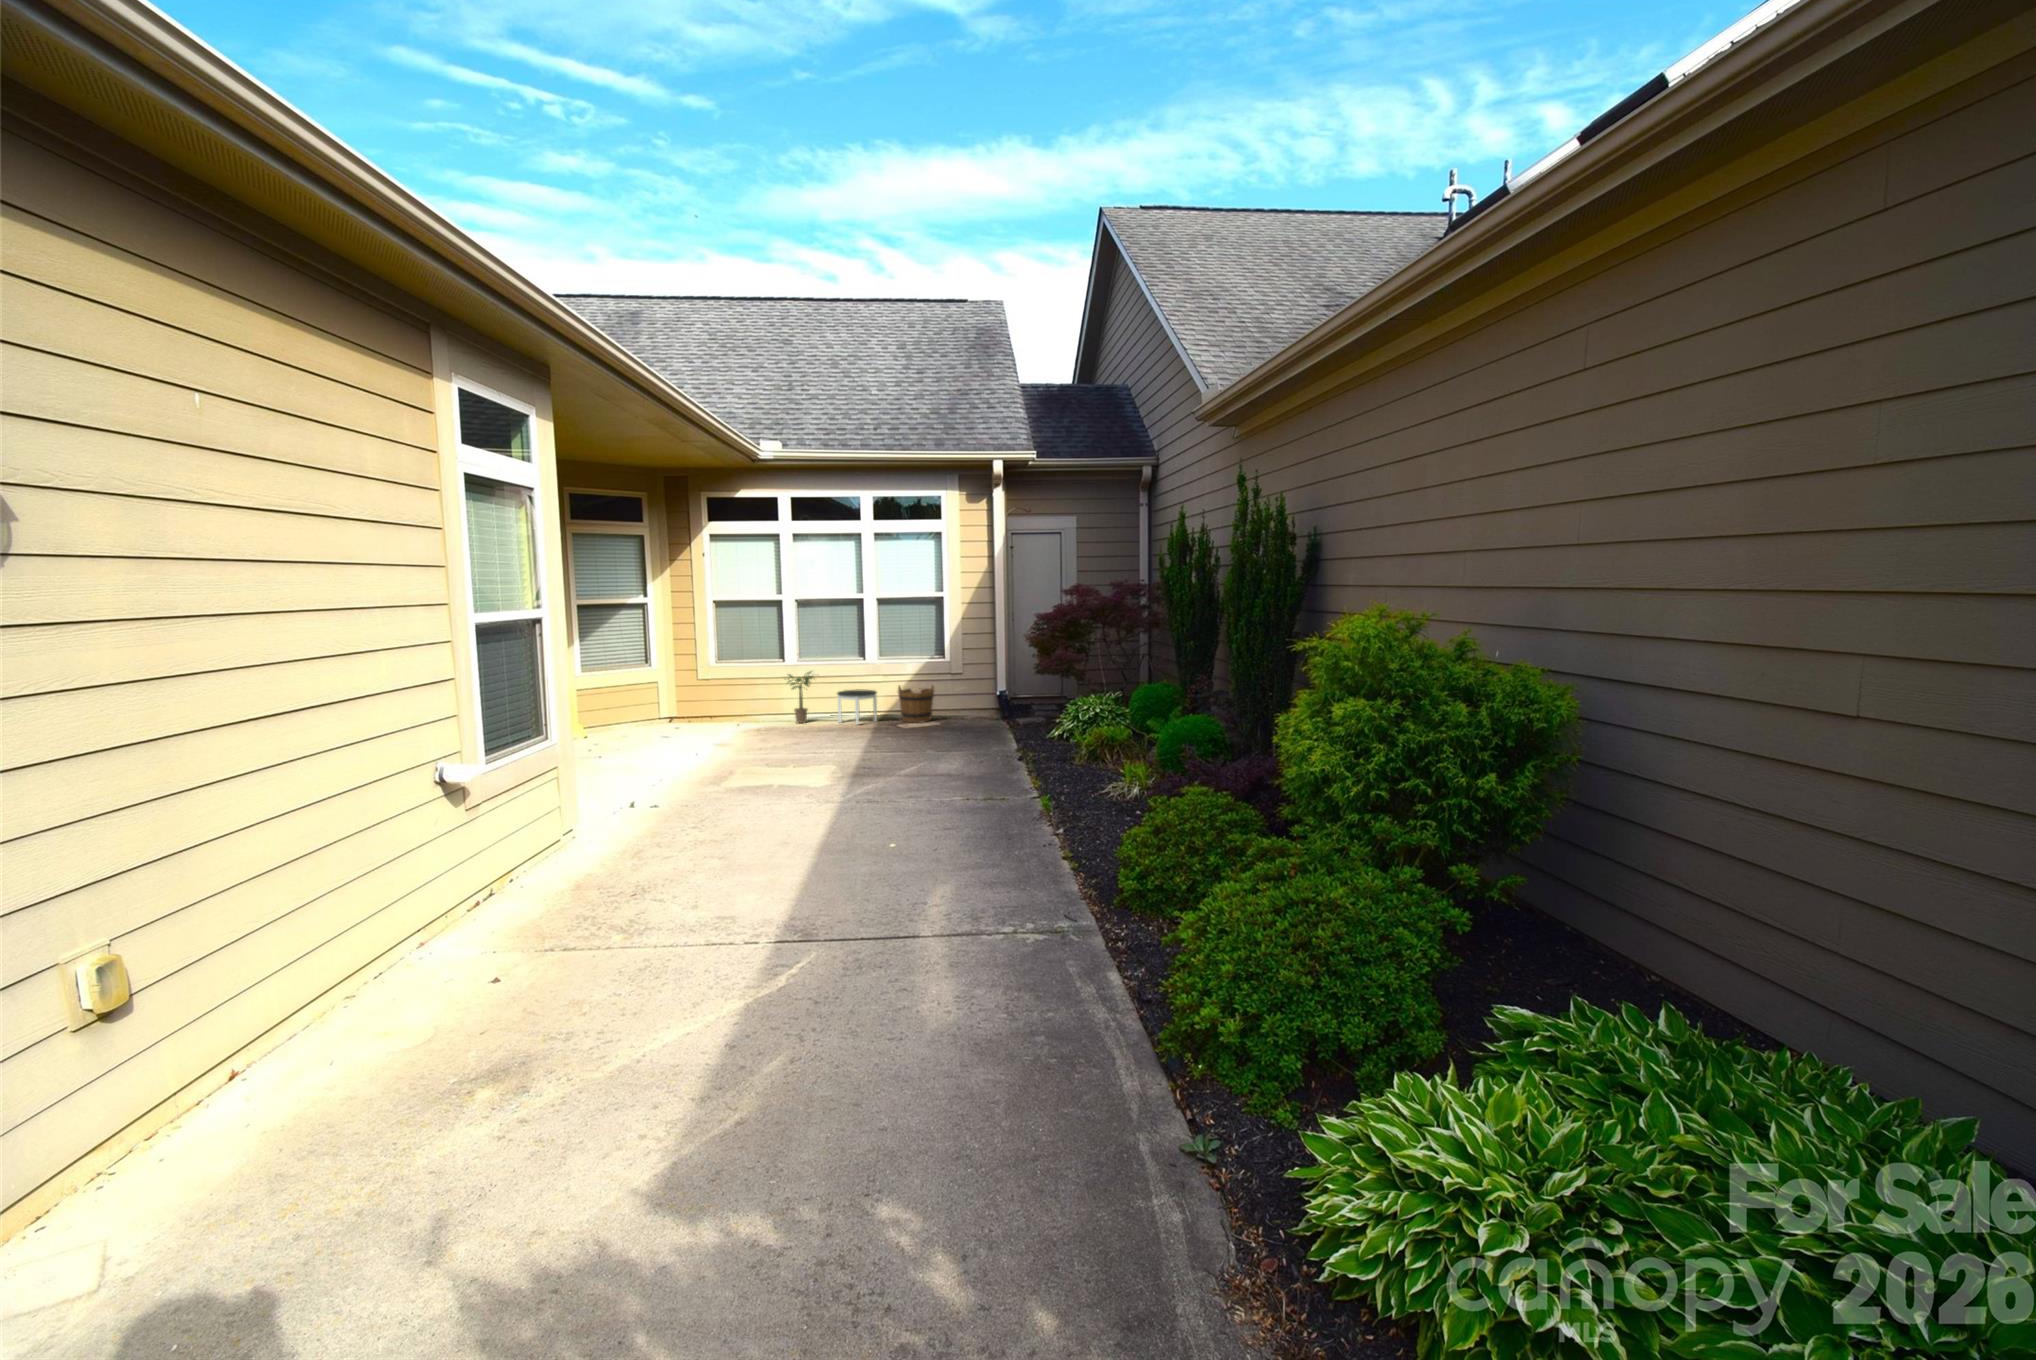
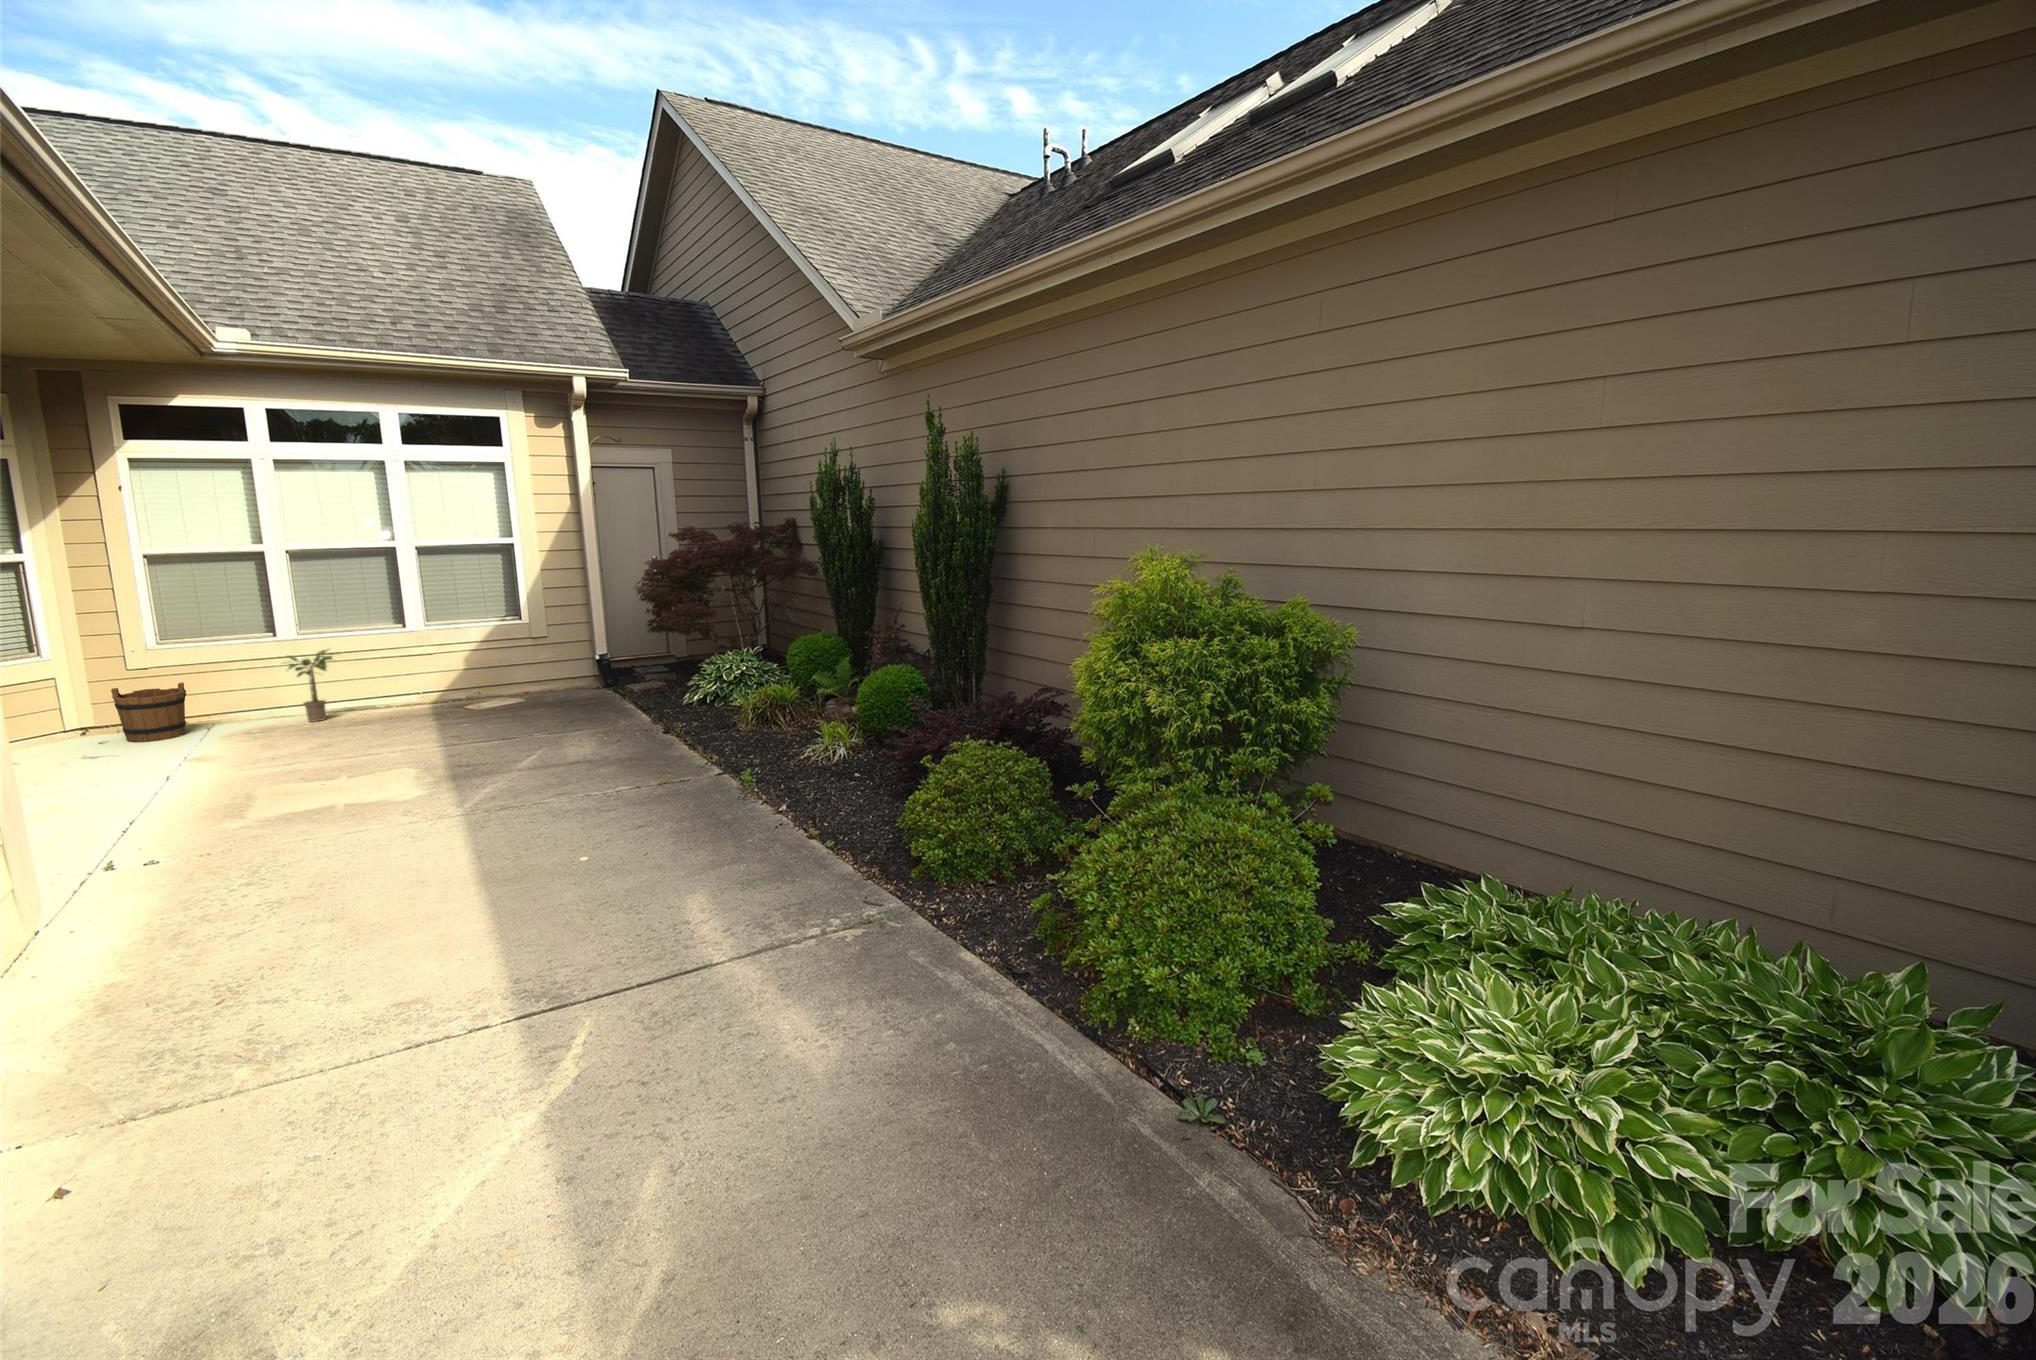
bucket: present [898,685,934,723] -> present [111,682,186,742]
round table: present [837,689,877,725] -> none [372,668,438,716]

